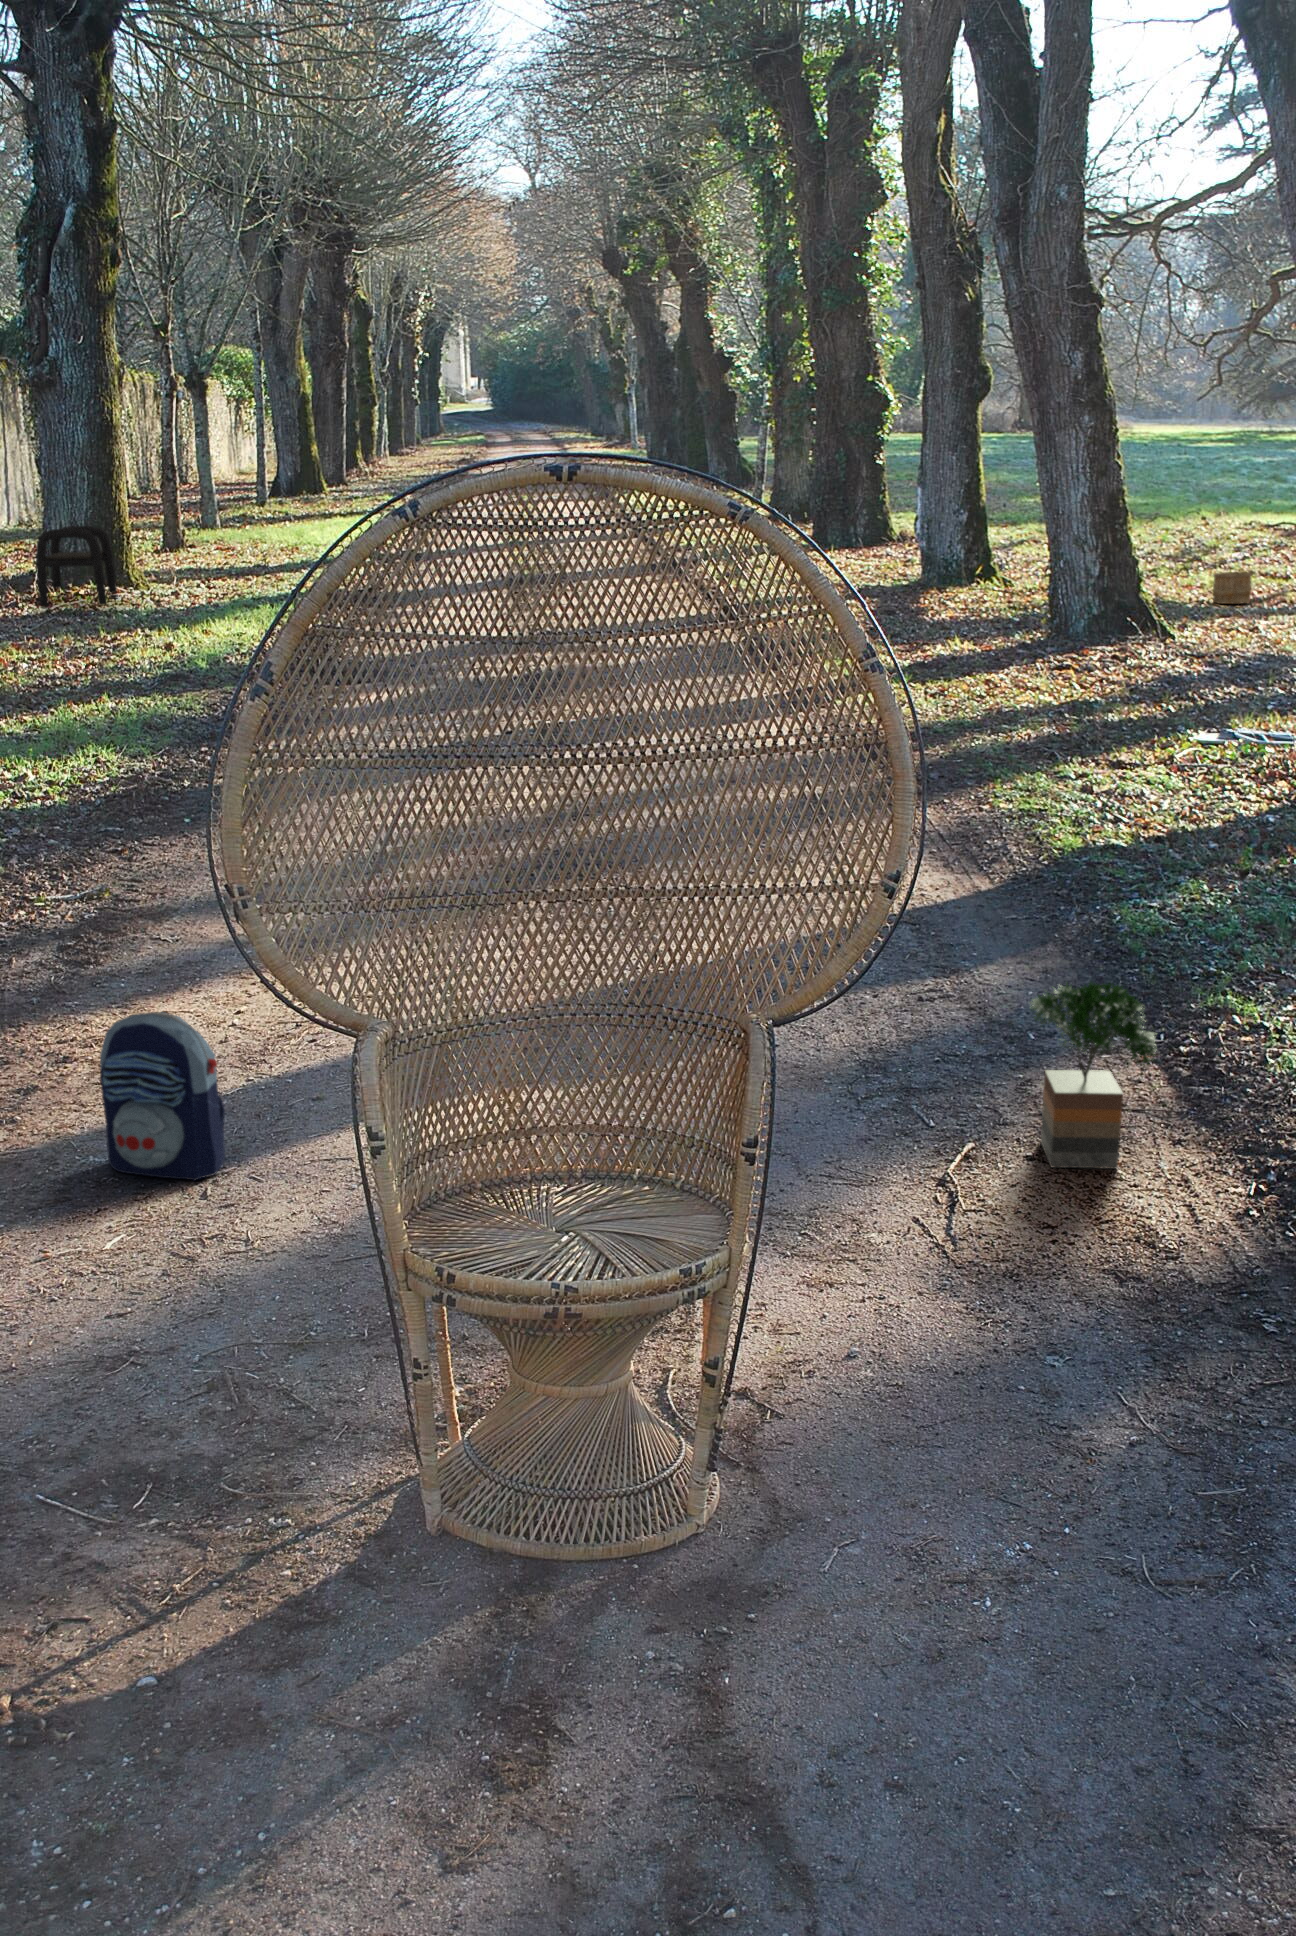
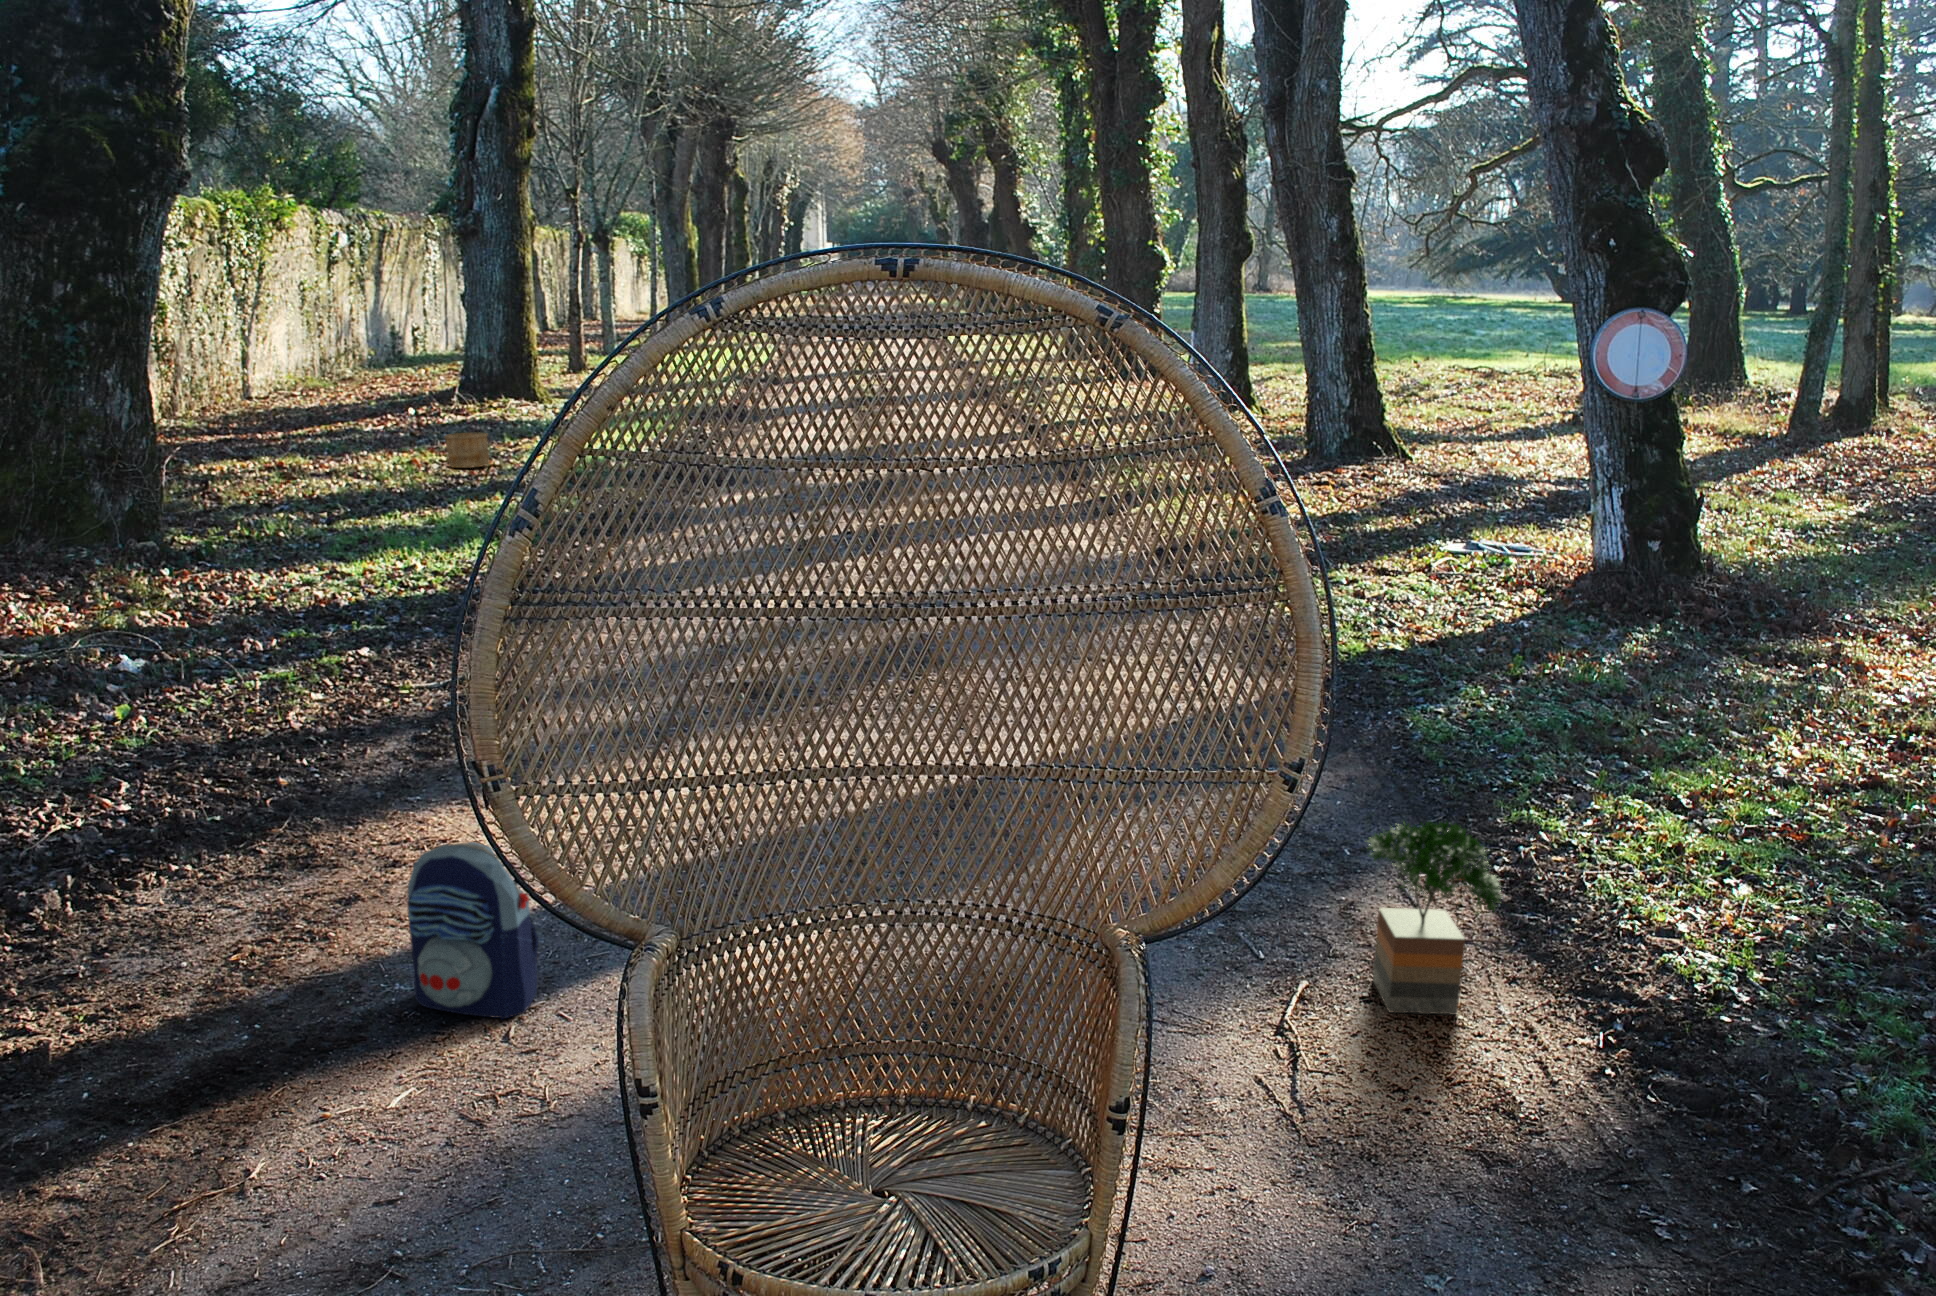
bench: present [36,526,118,607] -> none [433,347,505,416]
wooden bucket: present [1213,572,1252,604] -> present [445,432,489,468]

